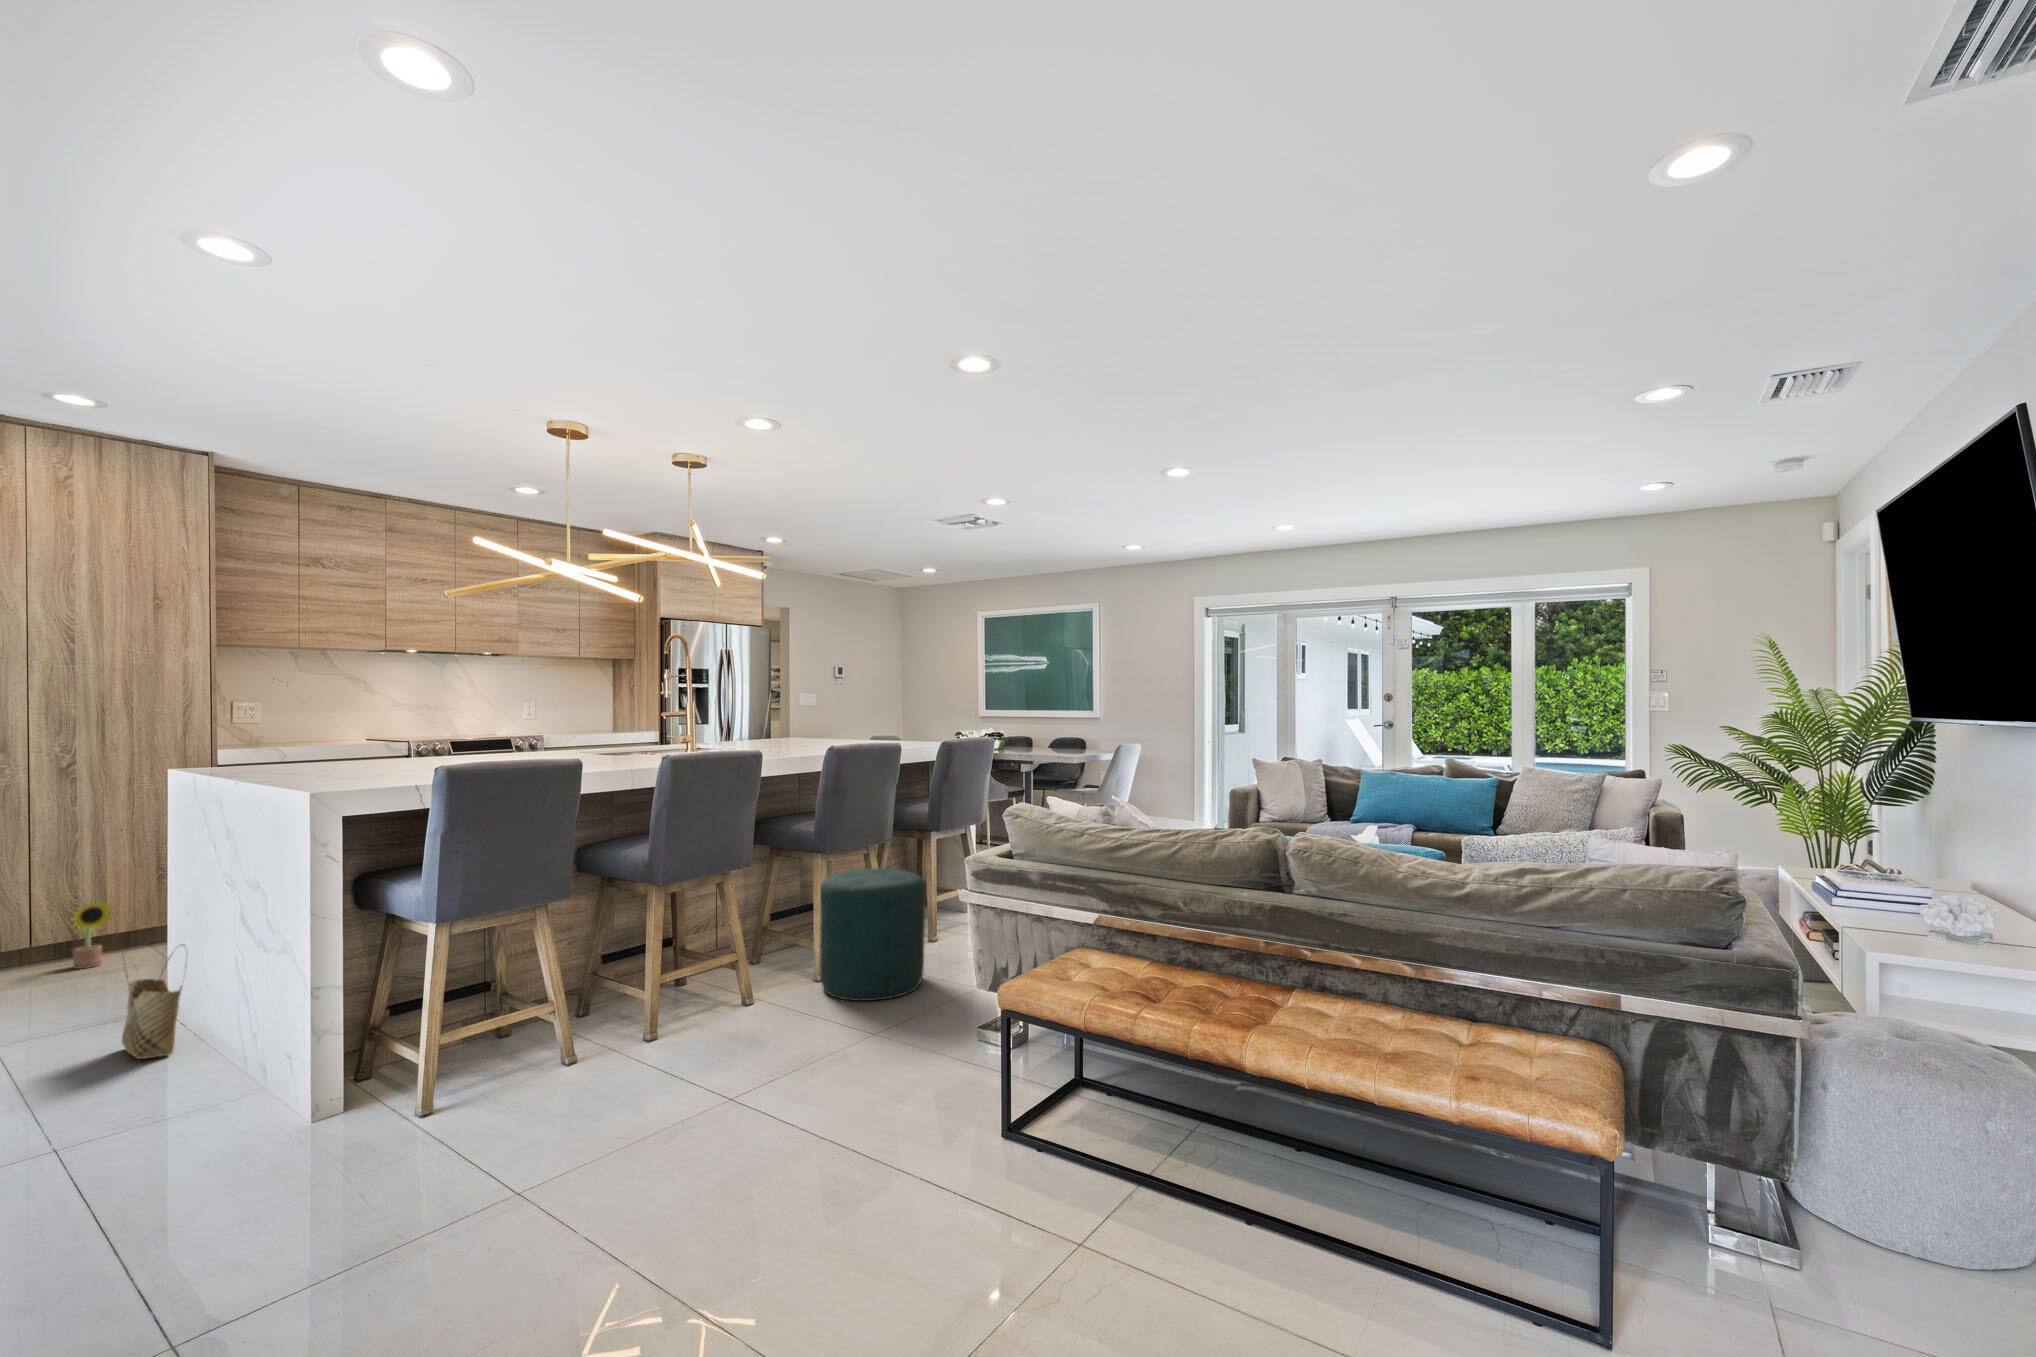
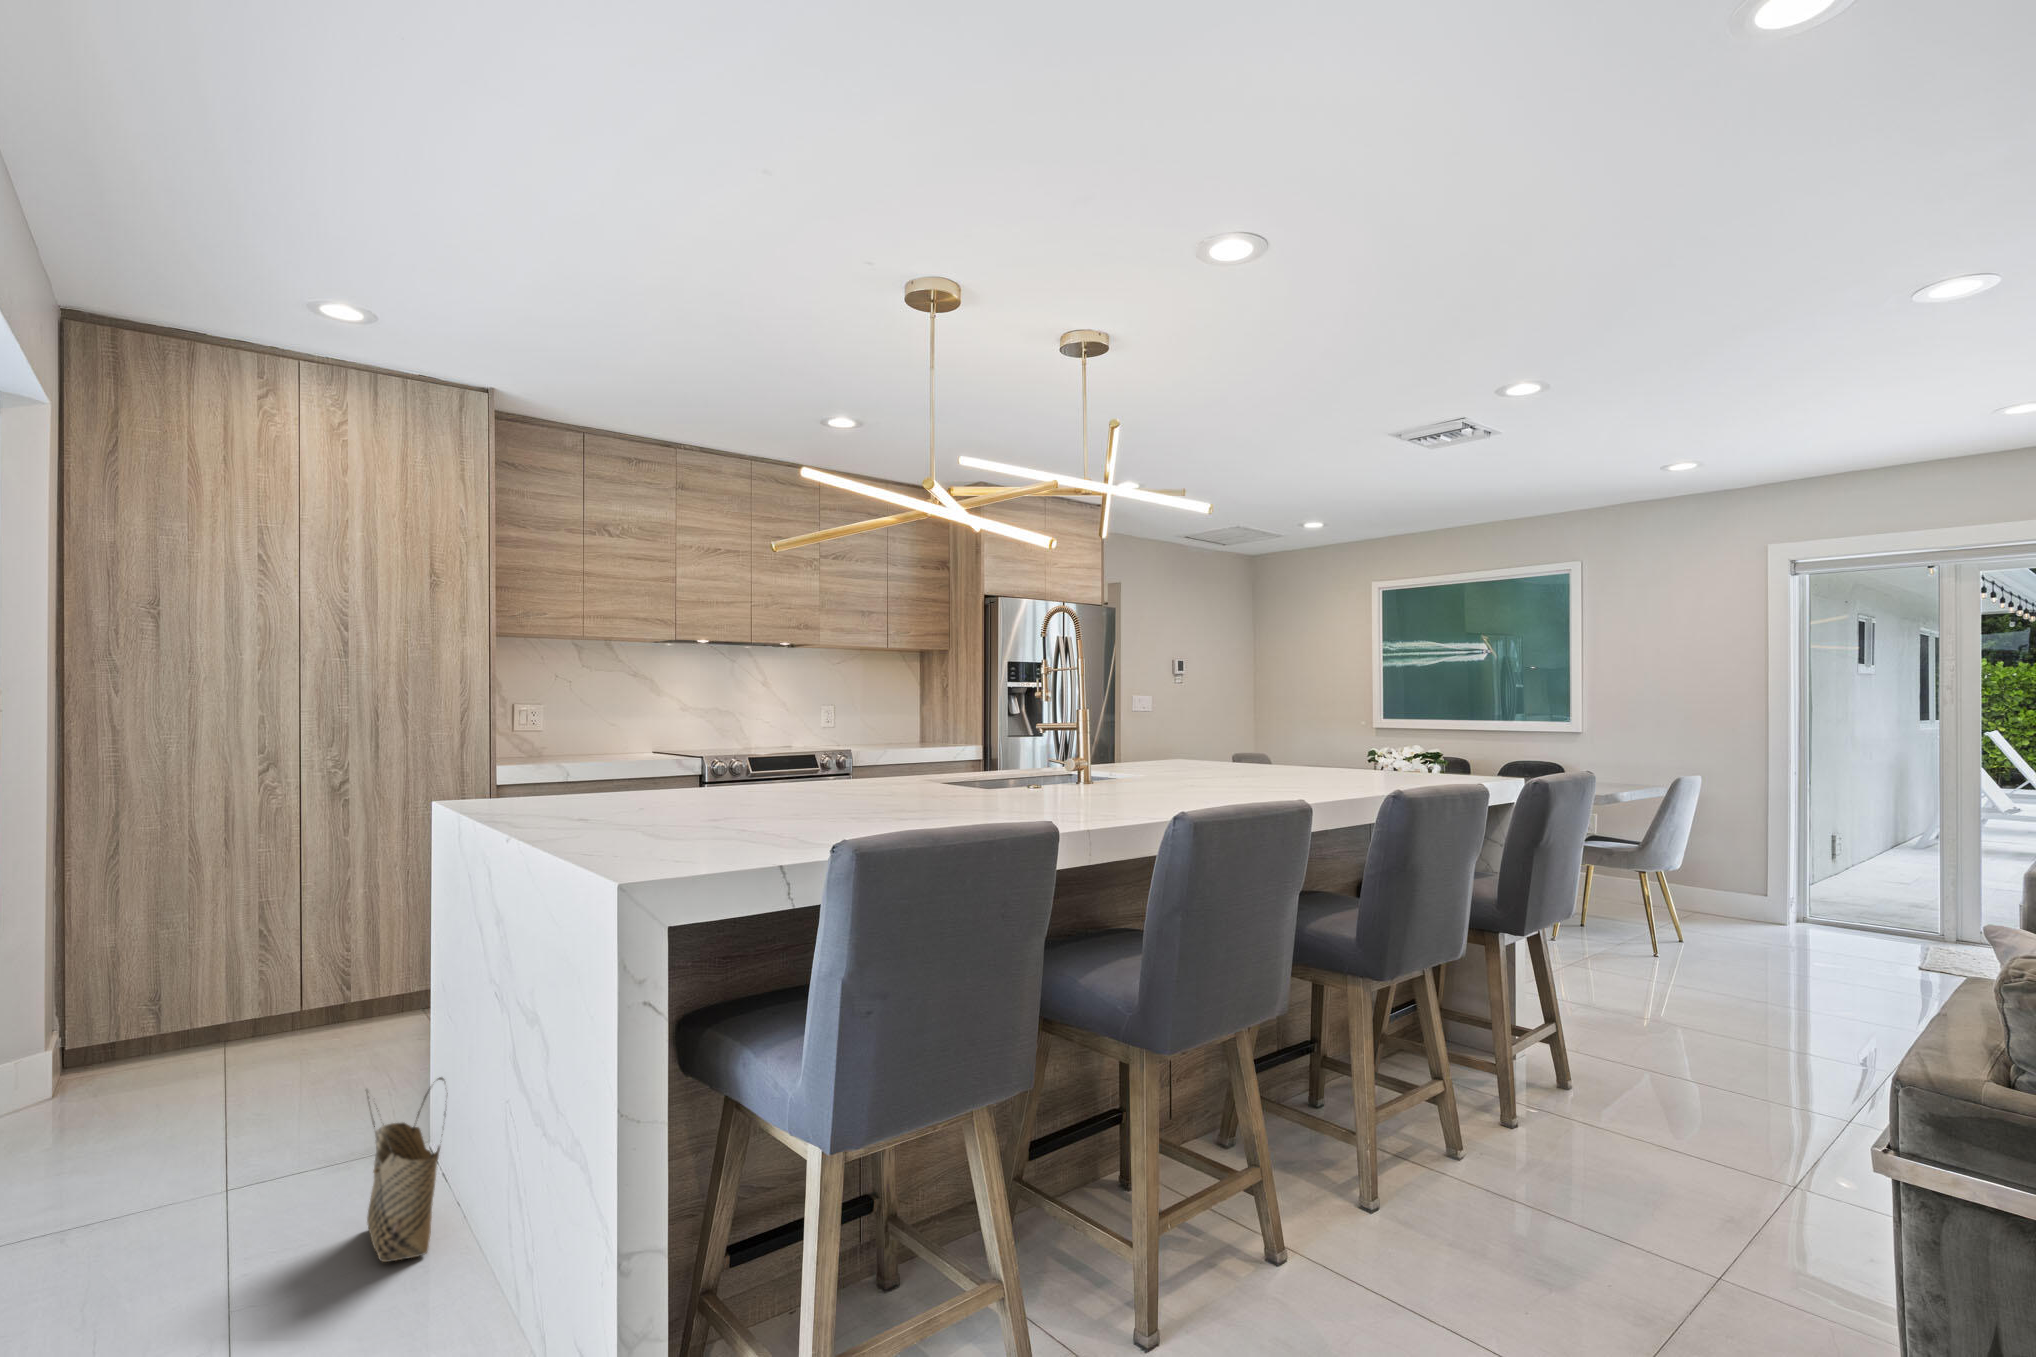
ottoman: present [820,868,925,1001] -> none [1380,1013,1591,1291]
decorative plant: present [72,902,115,969] -> none [341,962,392,1048]

